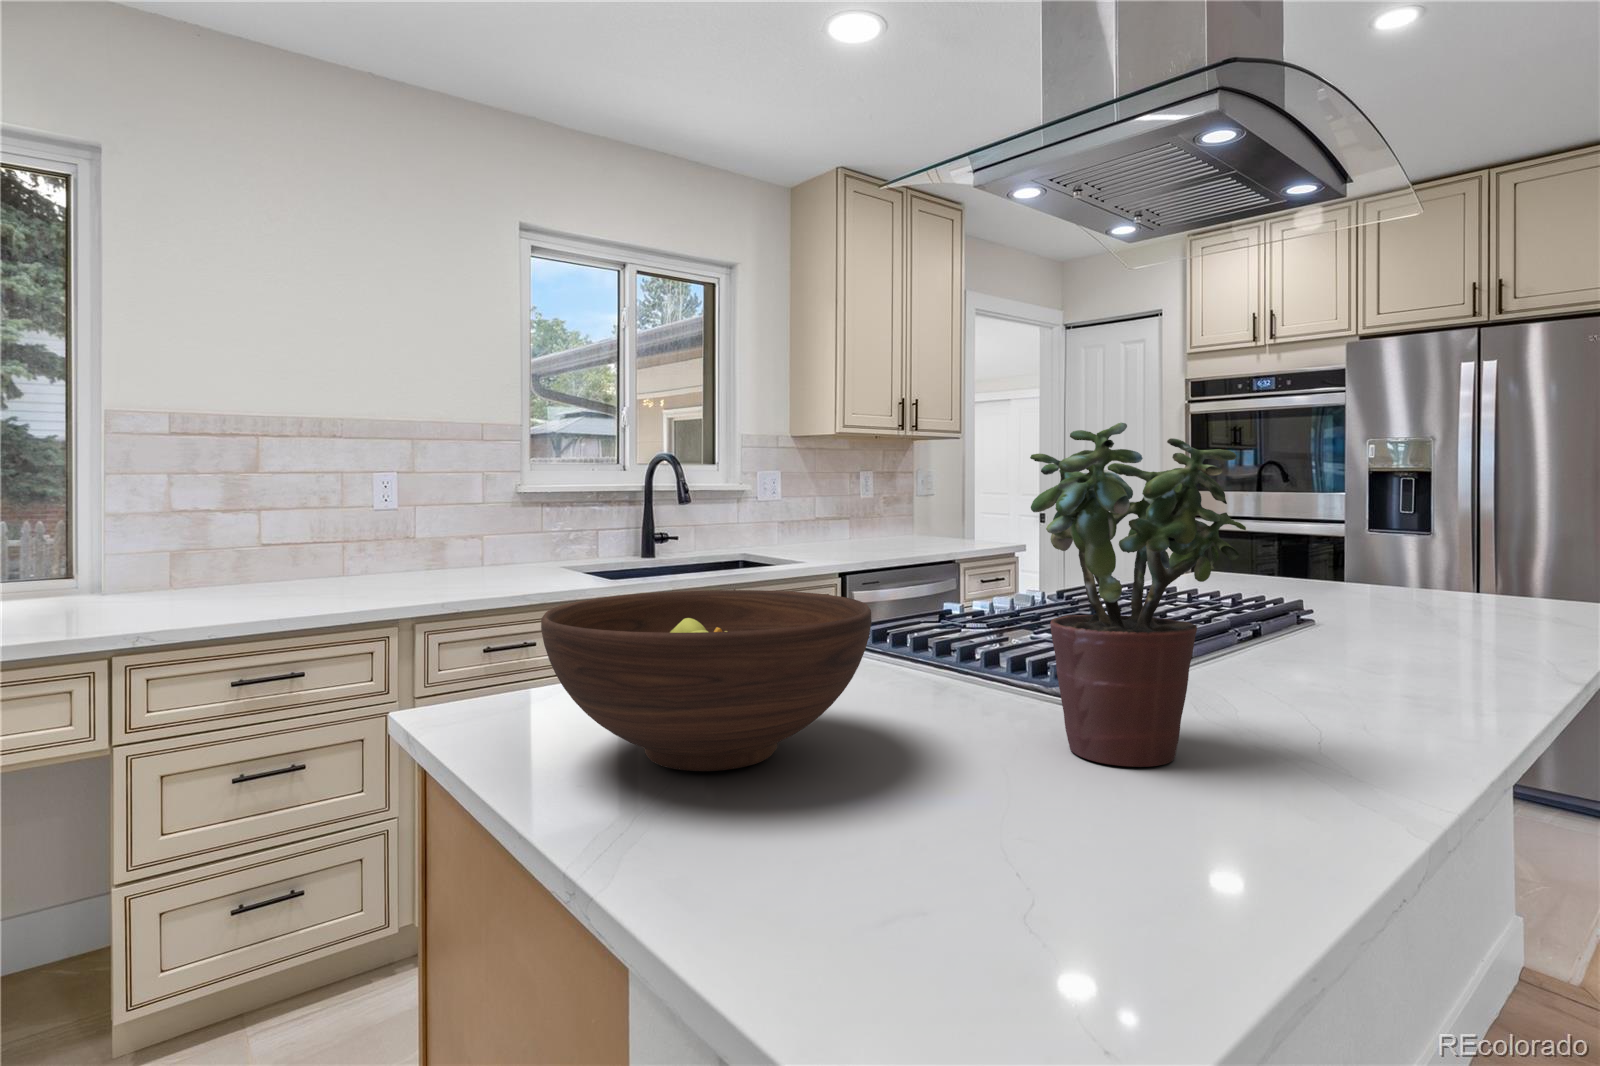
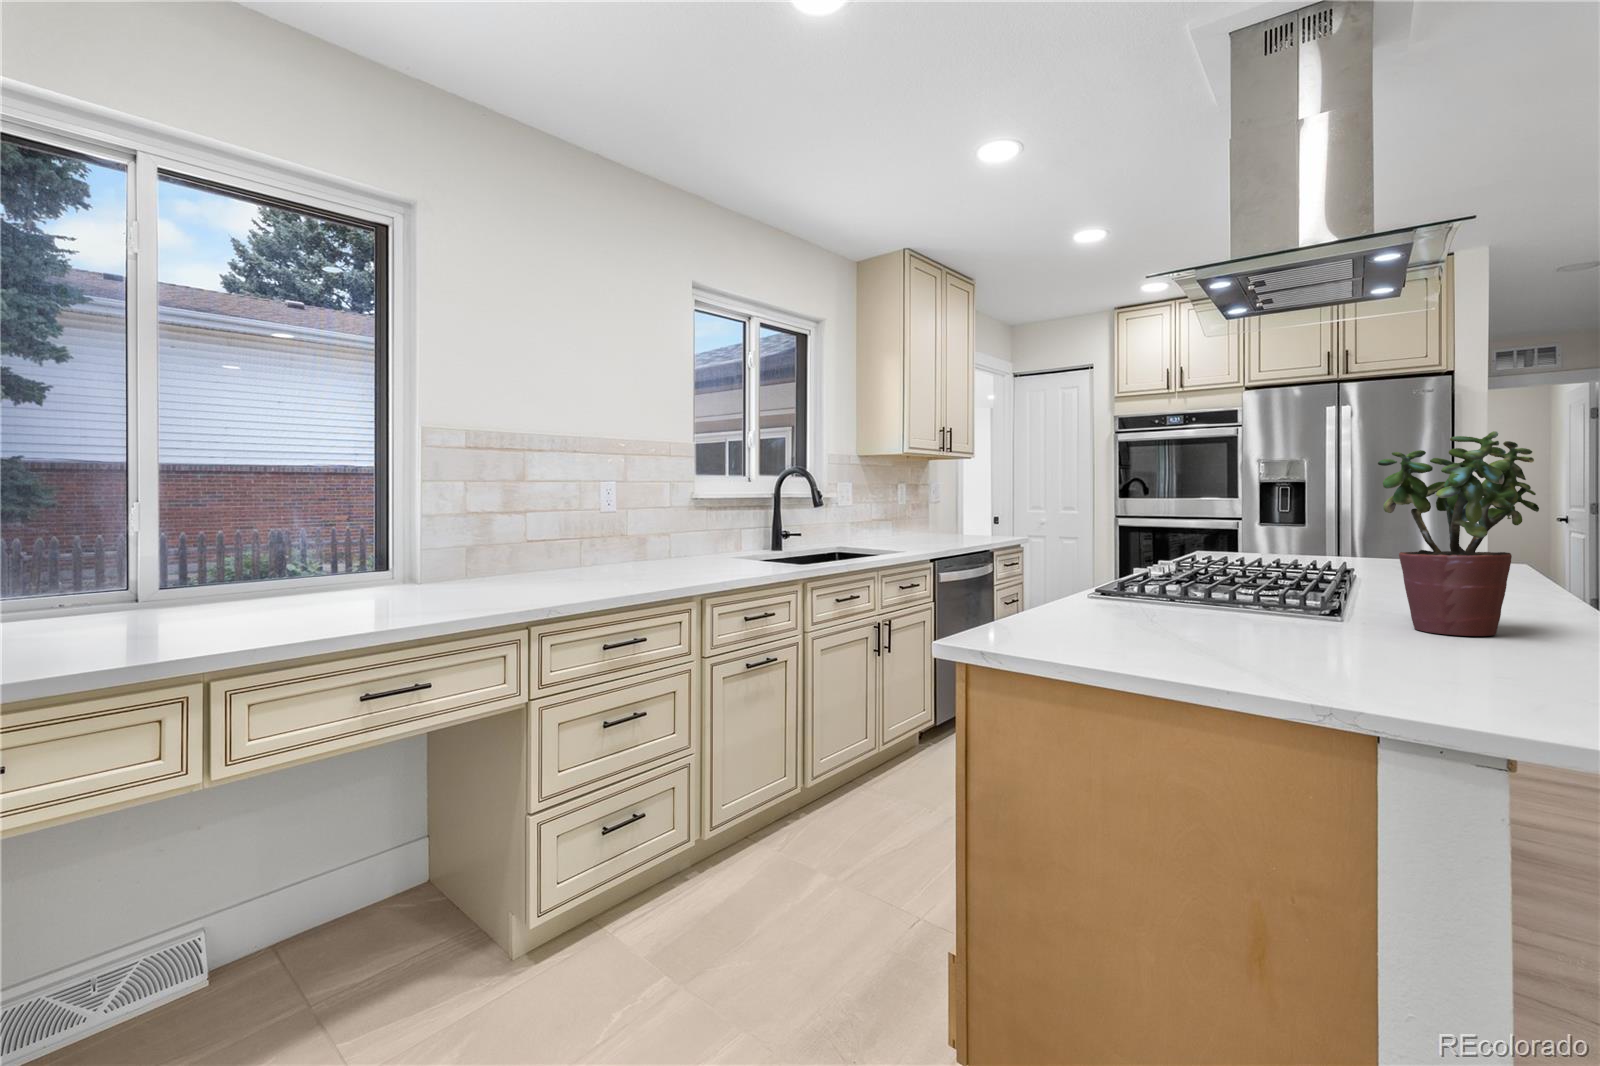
fruit bowl: present [541,590,872,771] -> none [1124,544,1369,650]

